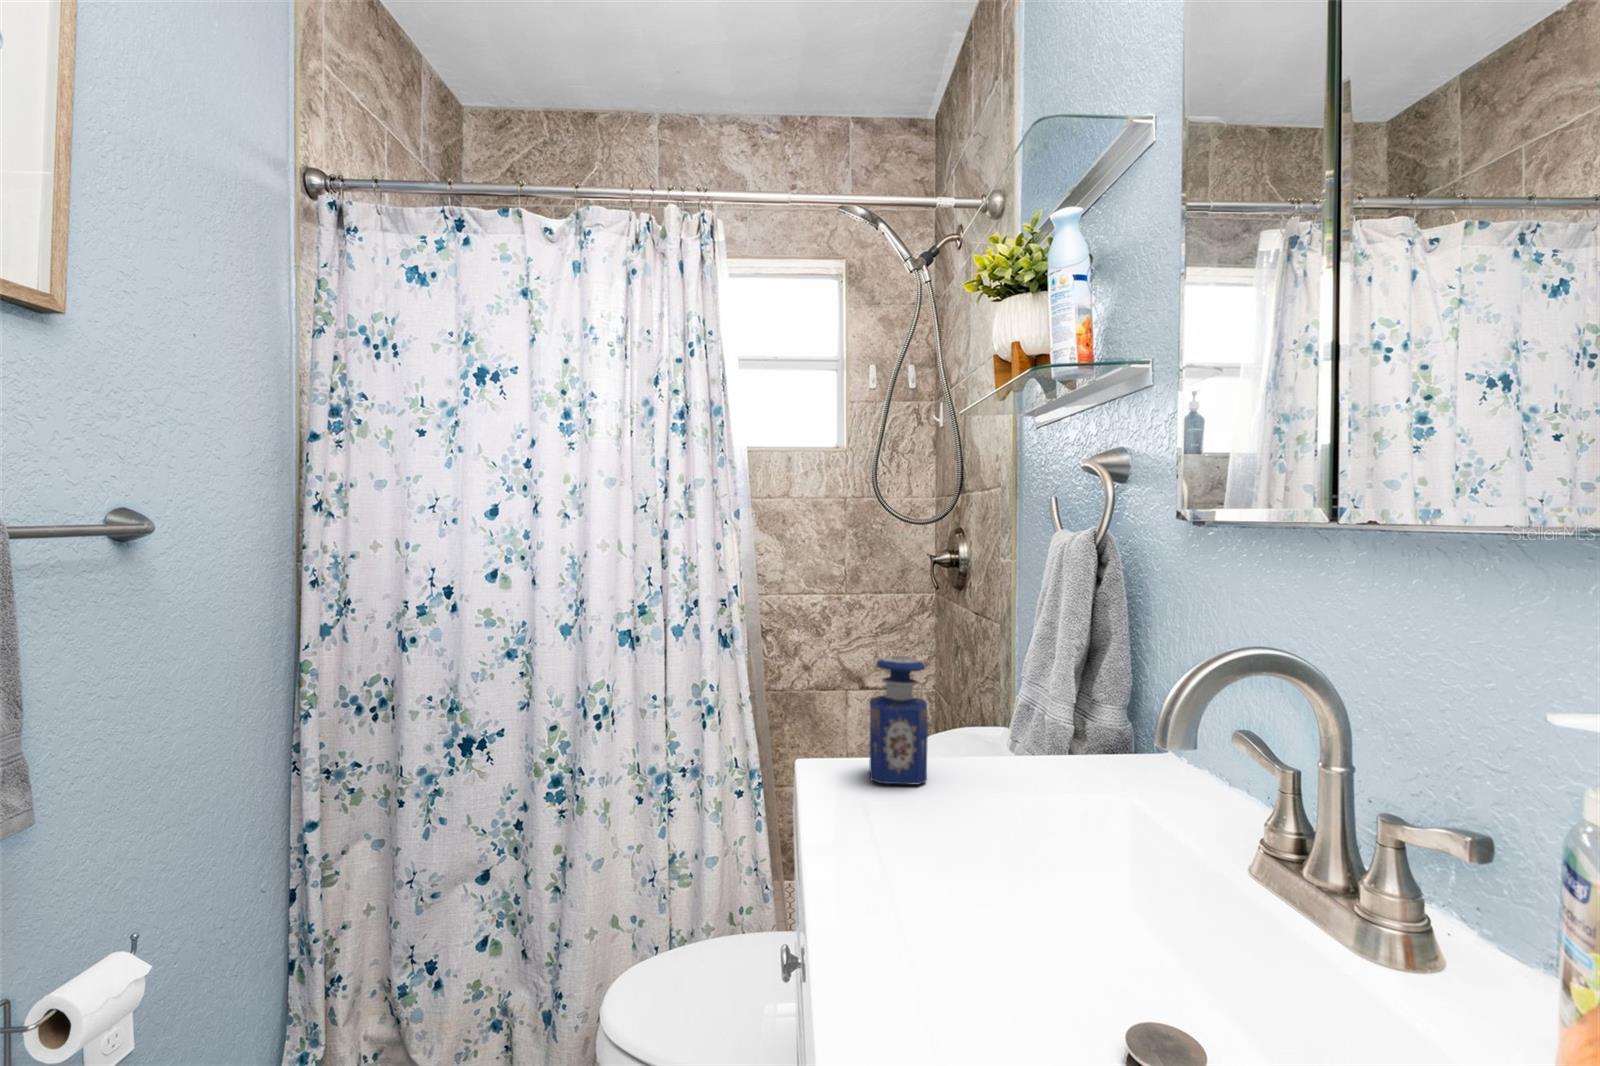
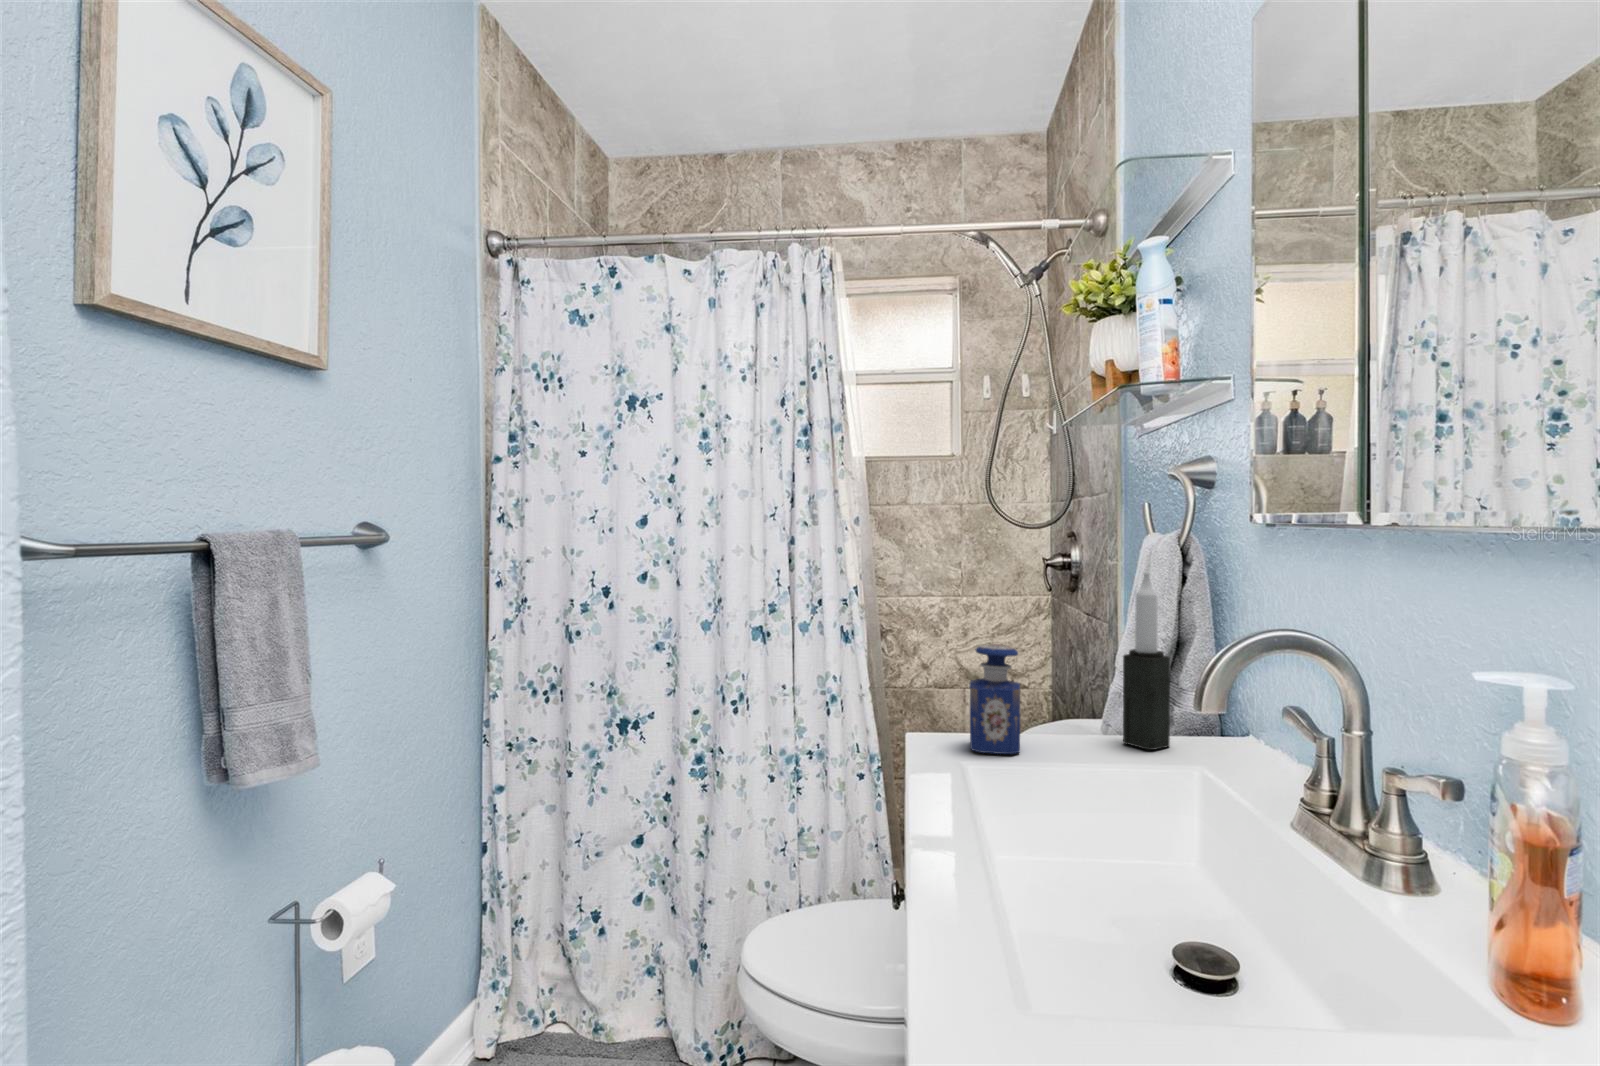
candle: none [1037,572,1088,774] -> present [1123,571,1170,750]

